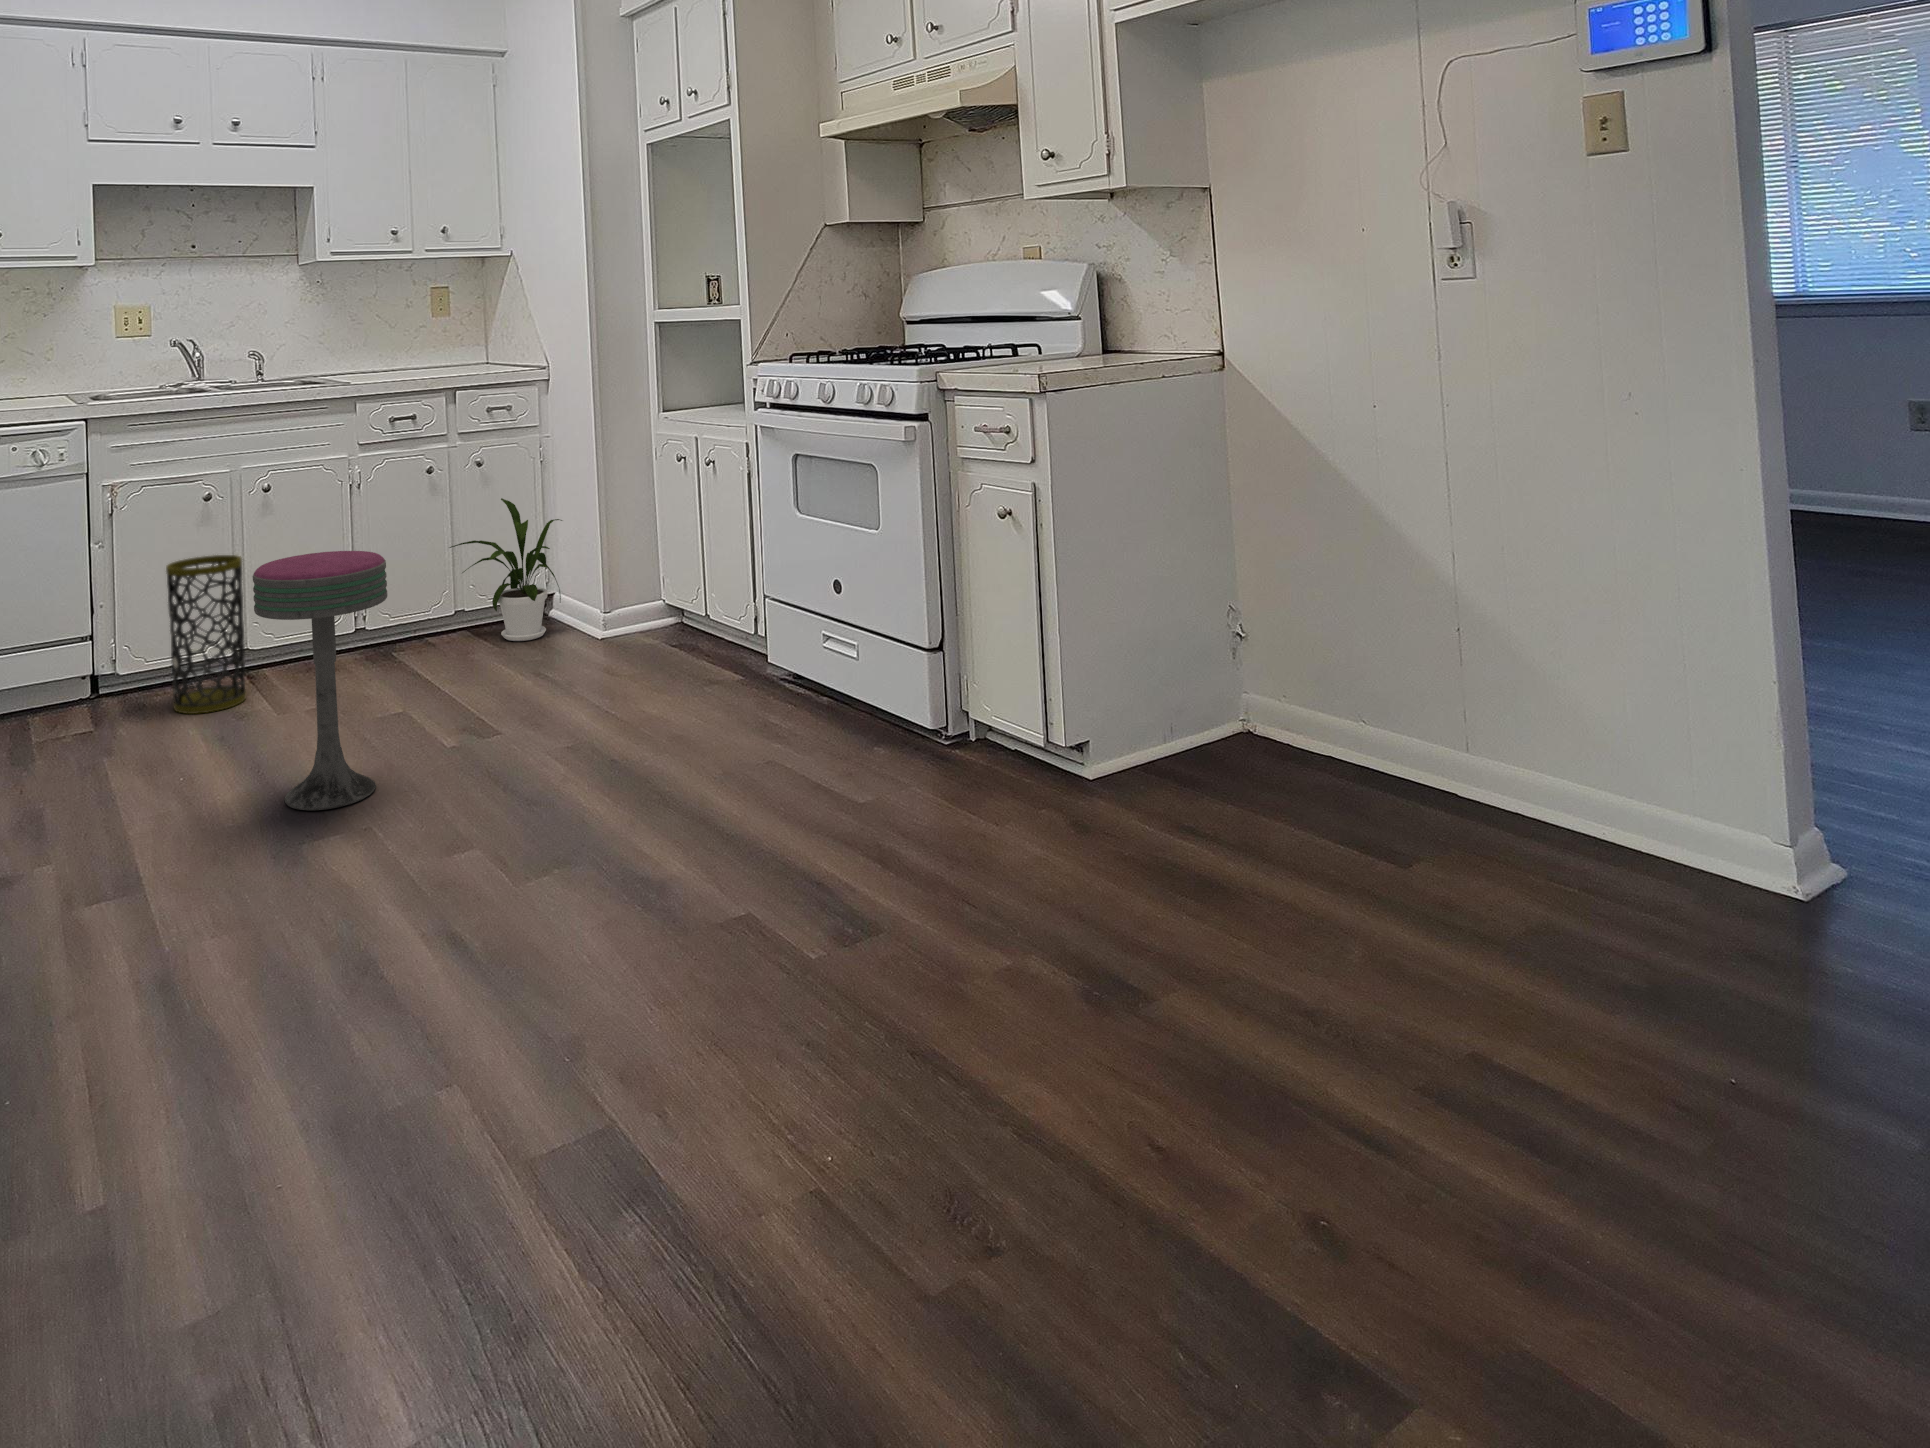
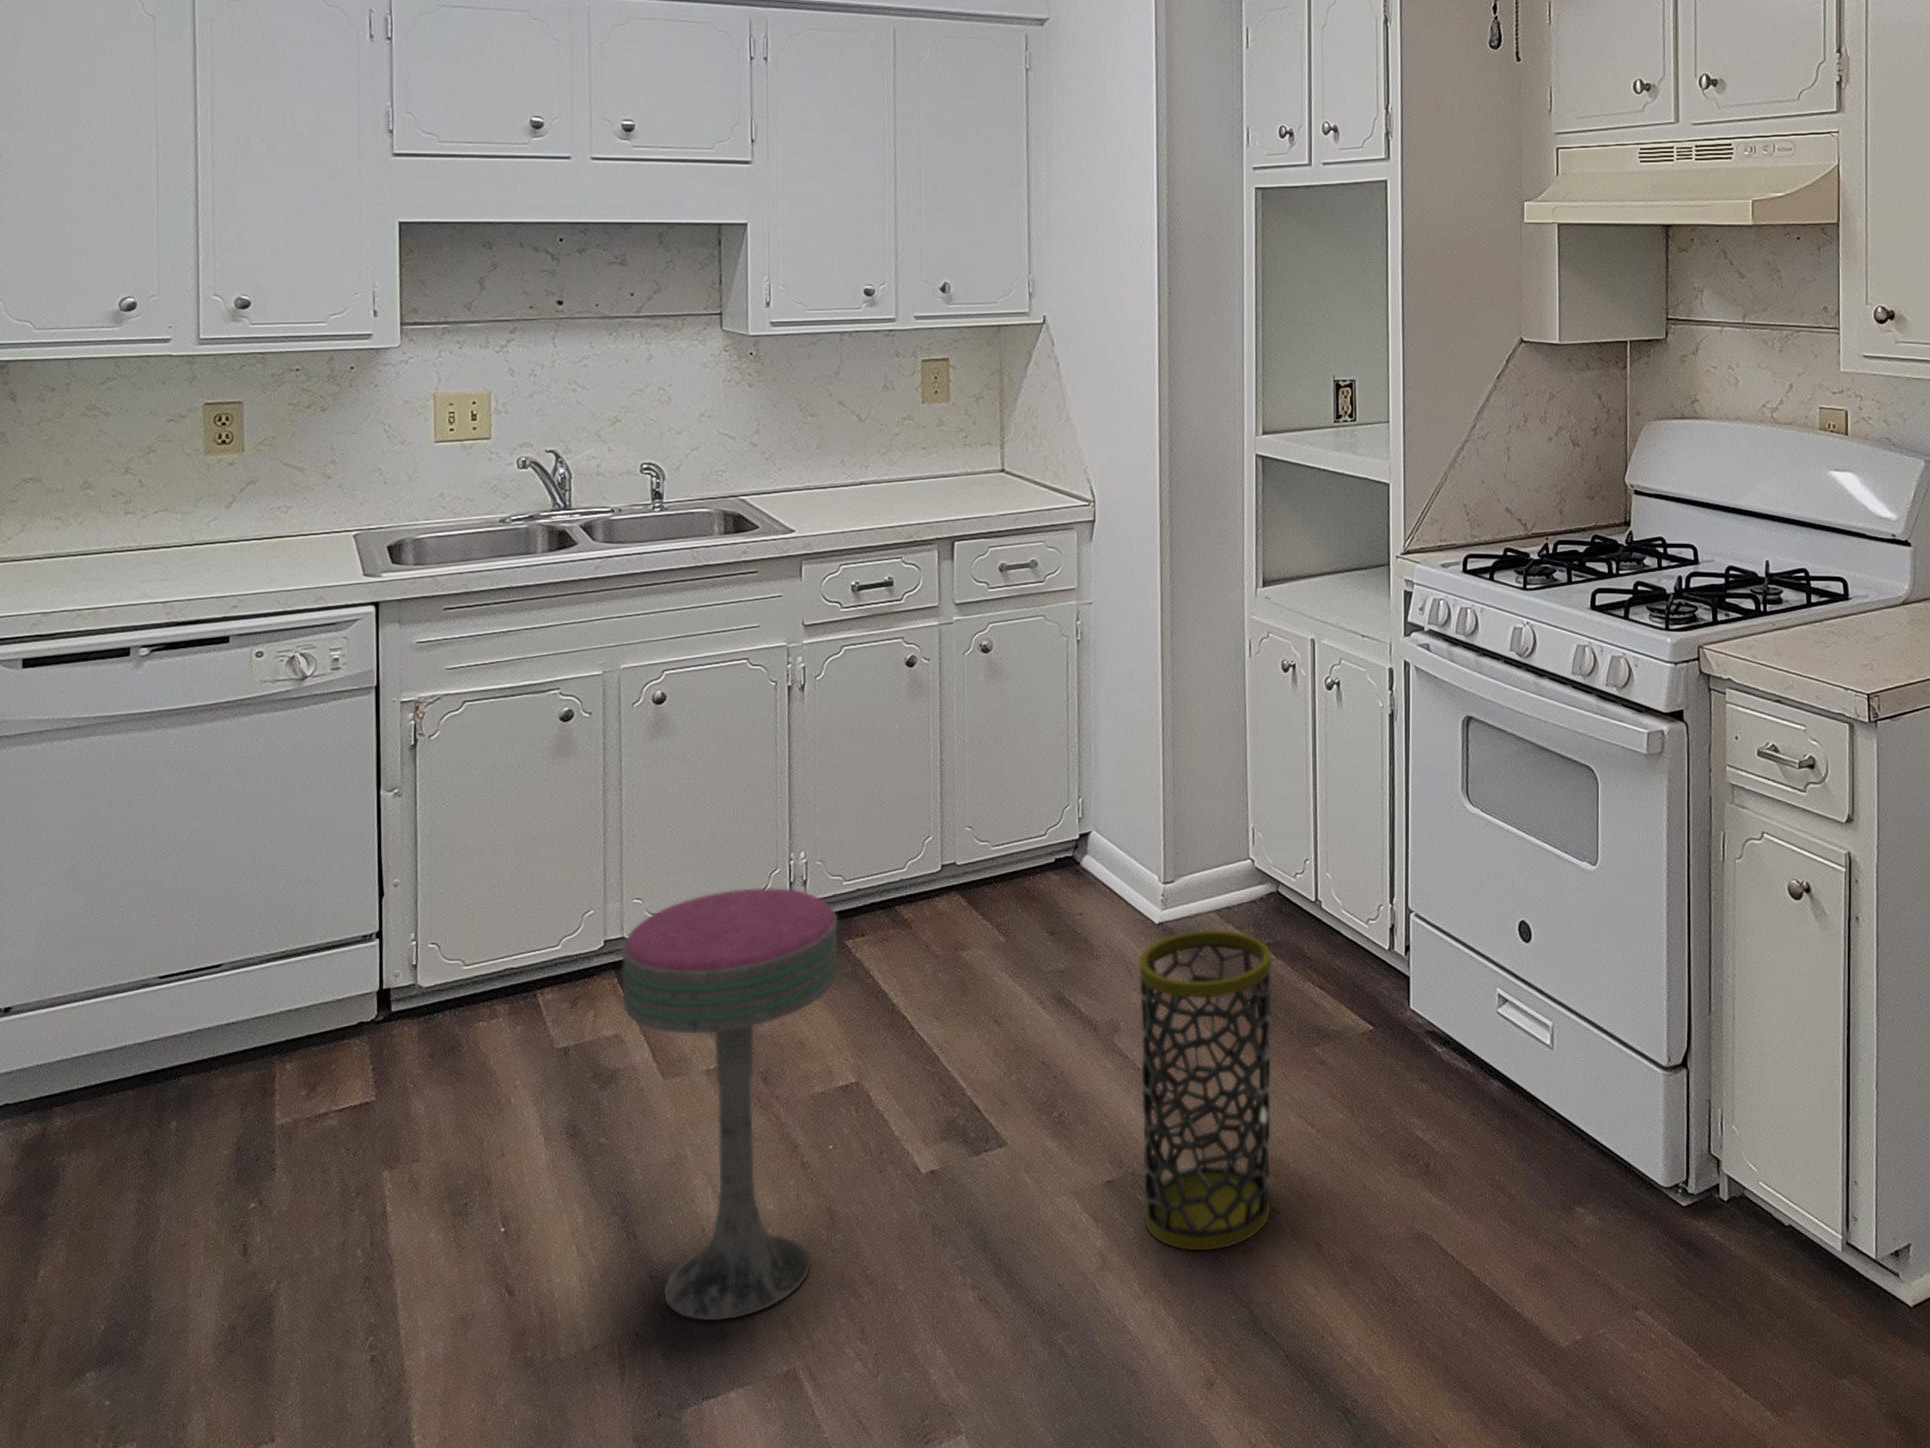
house plant: present [449,498,562,641] -> none [934,704,1111,927]
trash can: present [166,555,246,714] -> present [1140,930,1271,1250]

